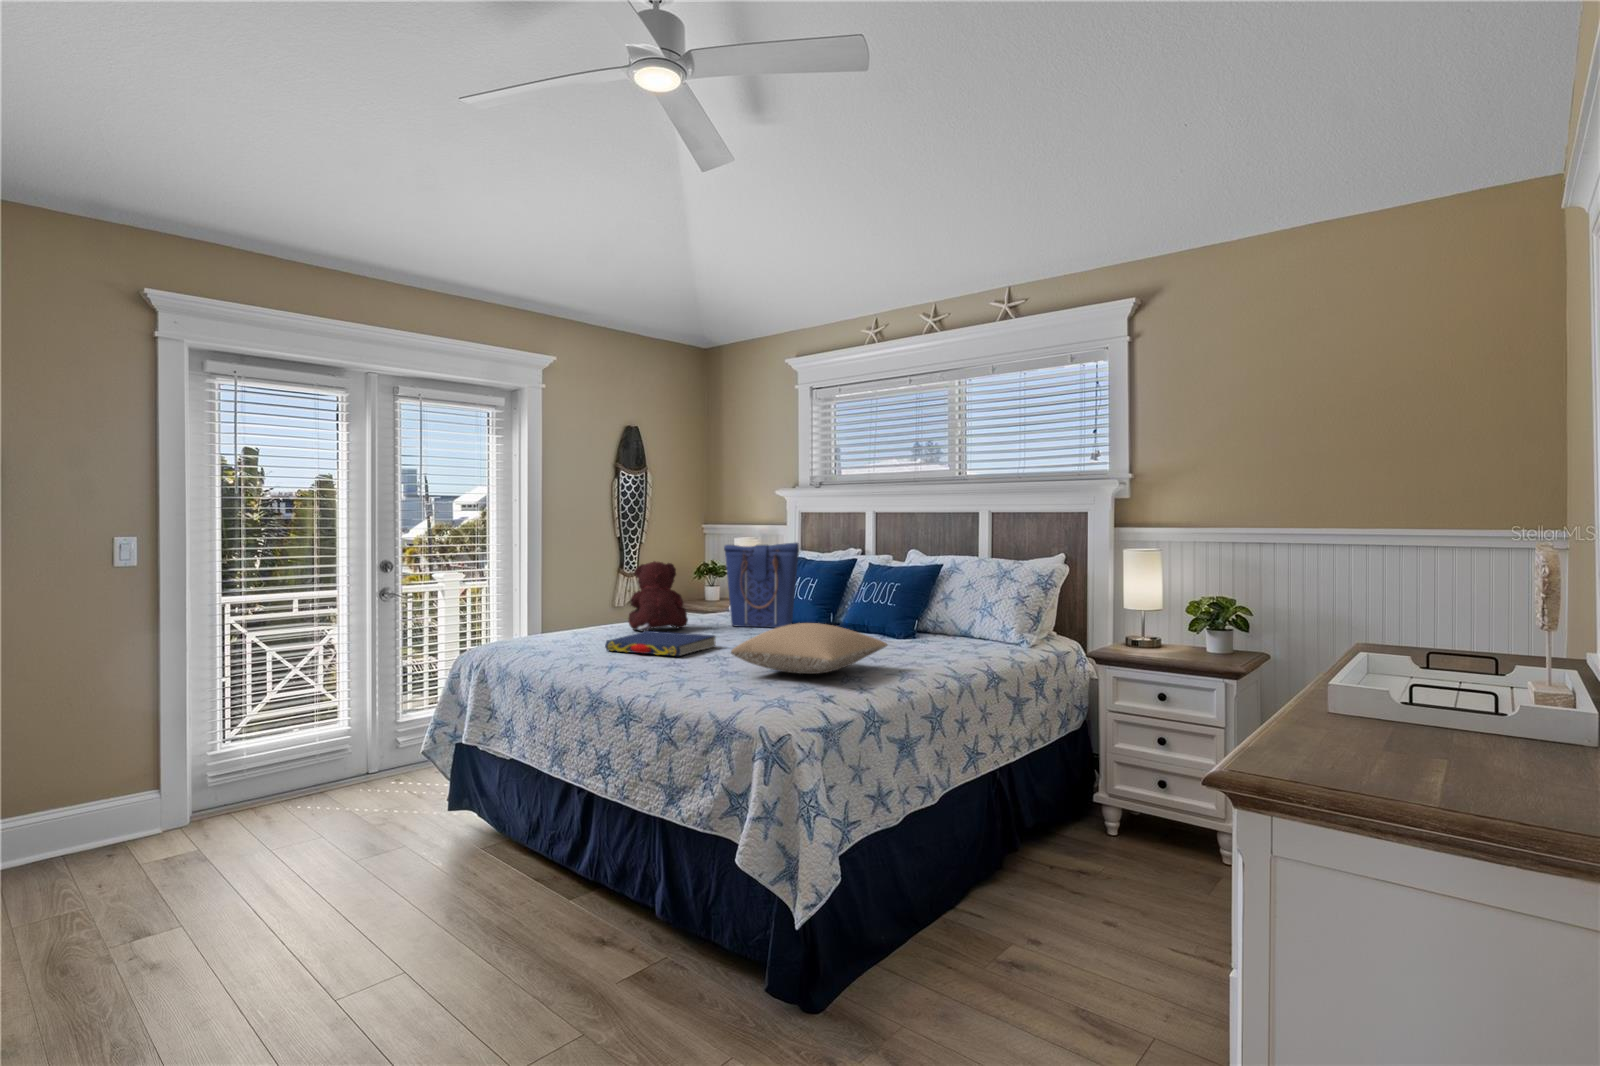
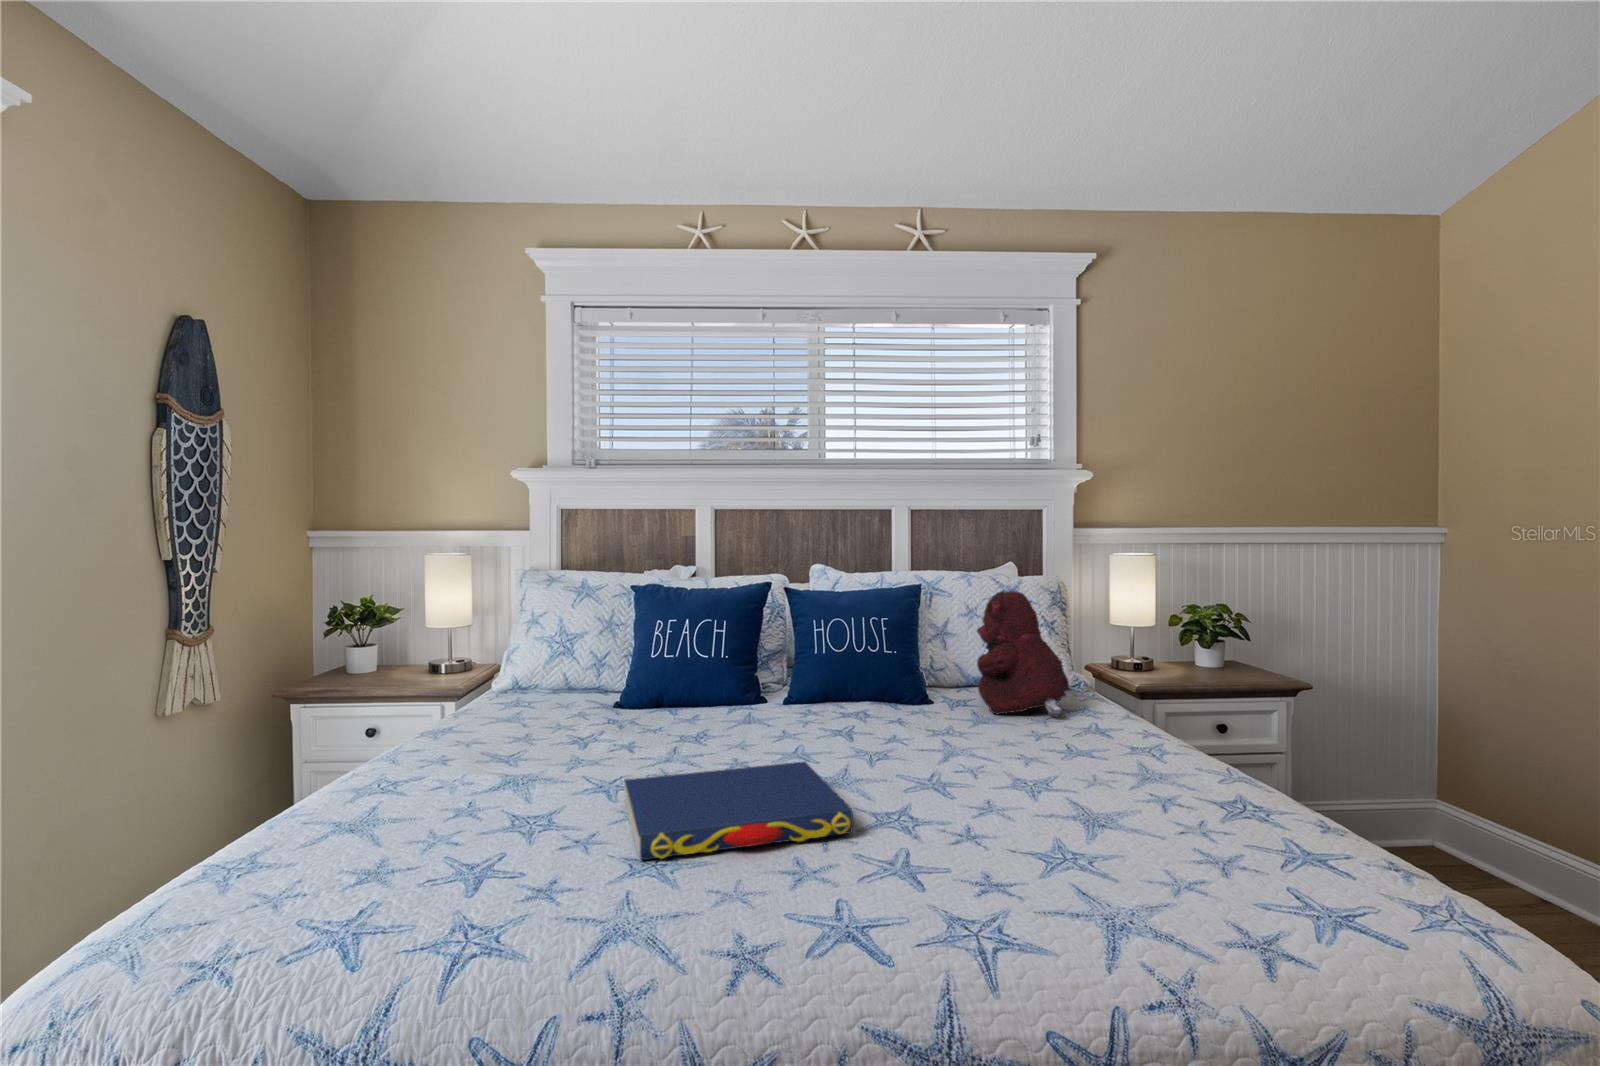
tote bag: present [724,543,799,628] -> none [621,561,761,726]
teddy bear: present [628,561,688,632] -> present [977,590,1069,717]
pillow: present [731,623,888,674] -> none [1012,713,1341,822]

